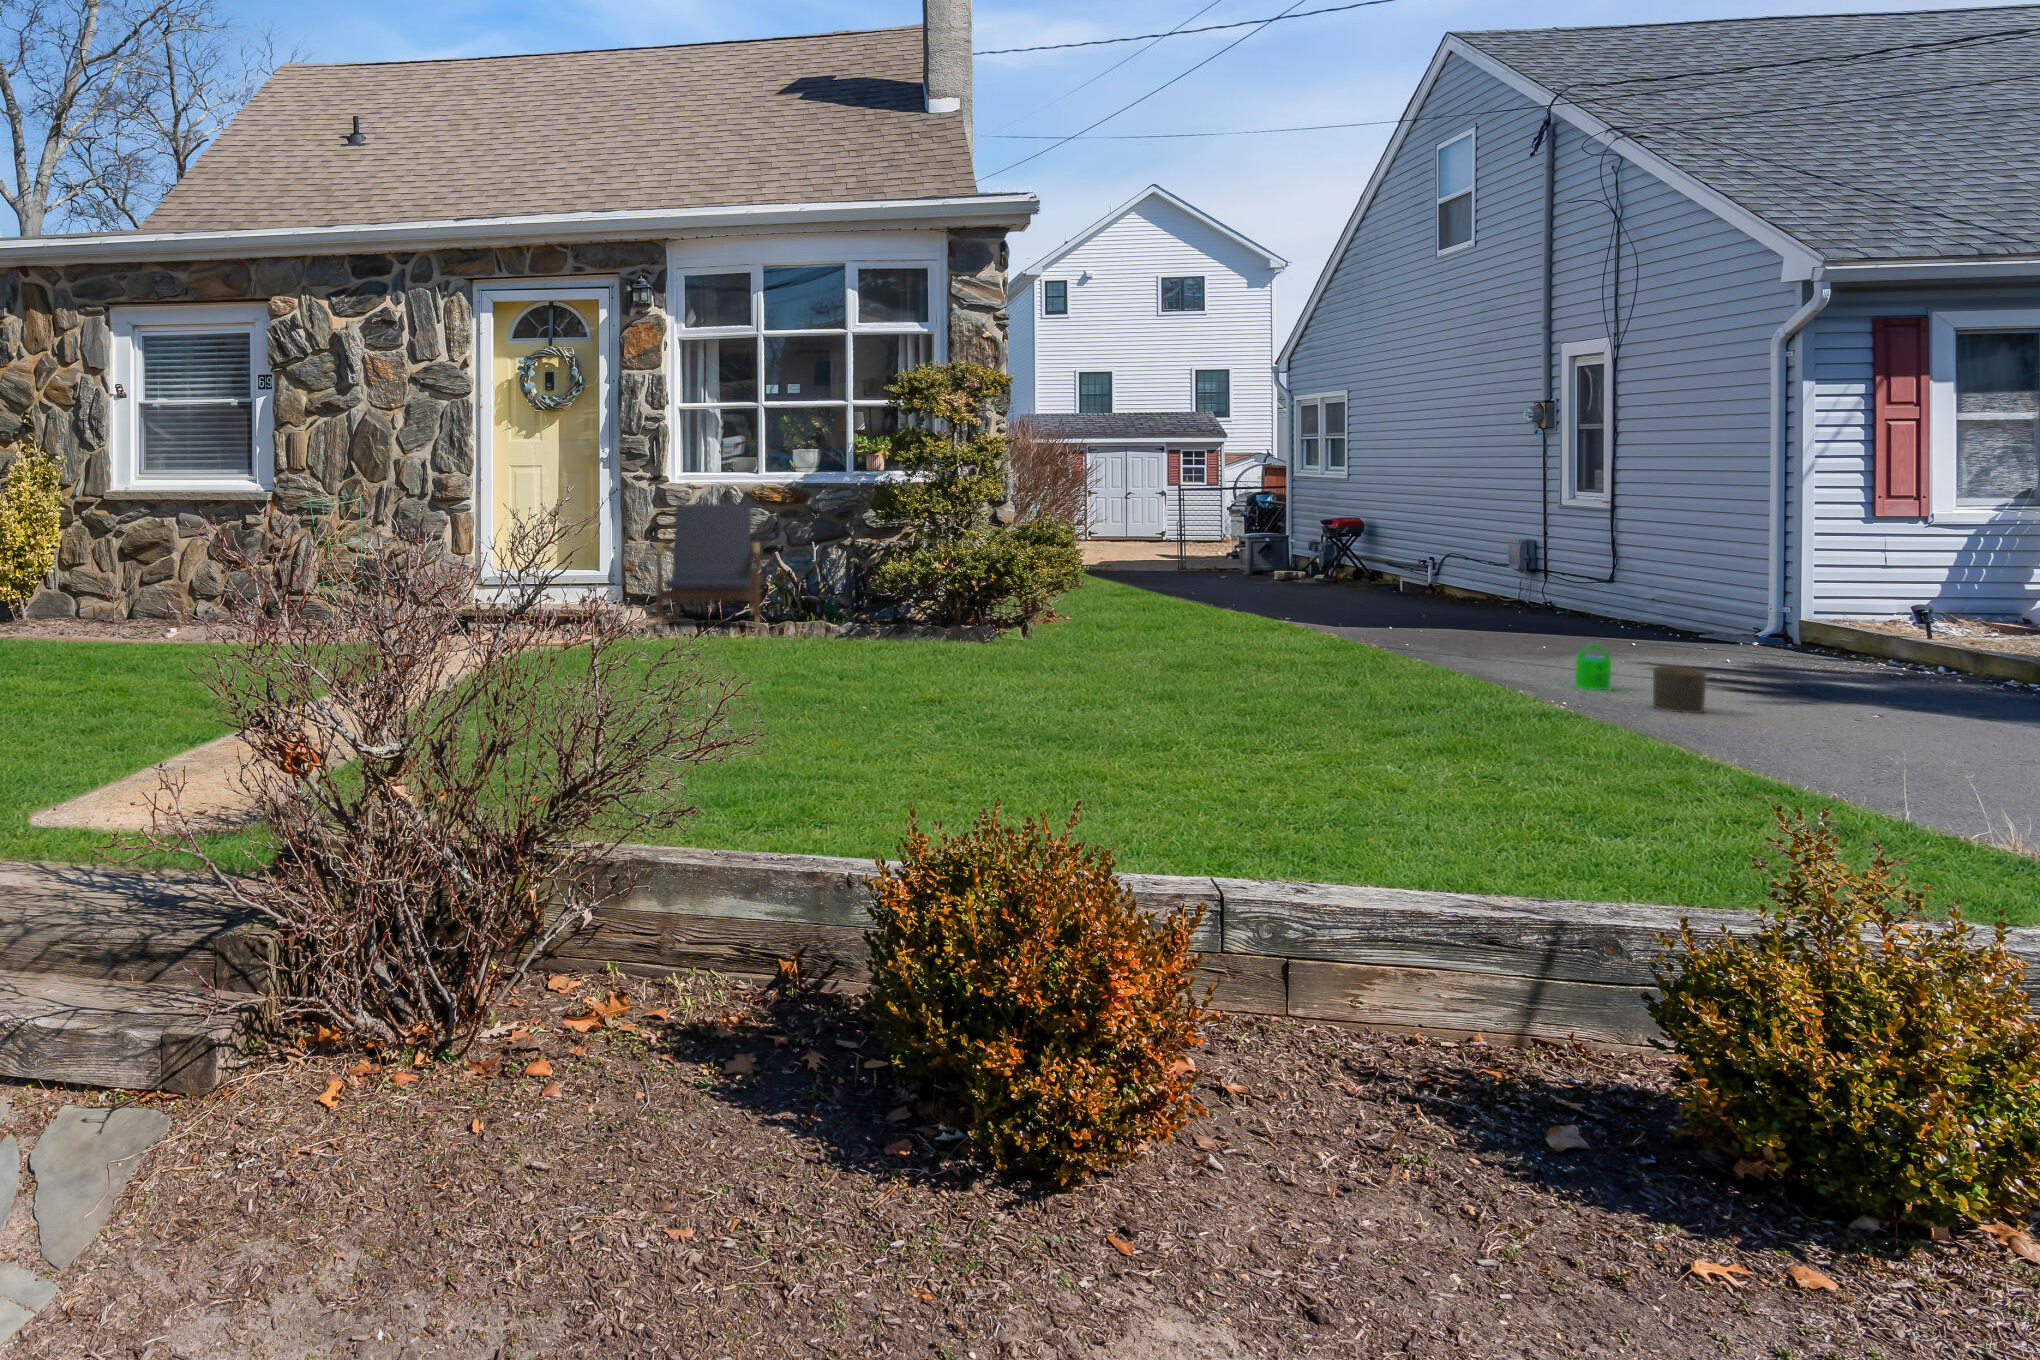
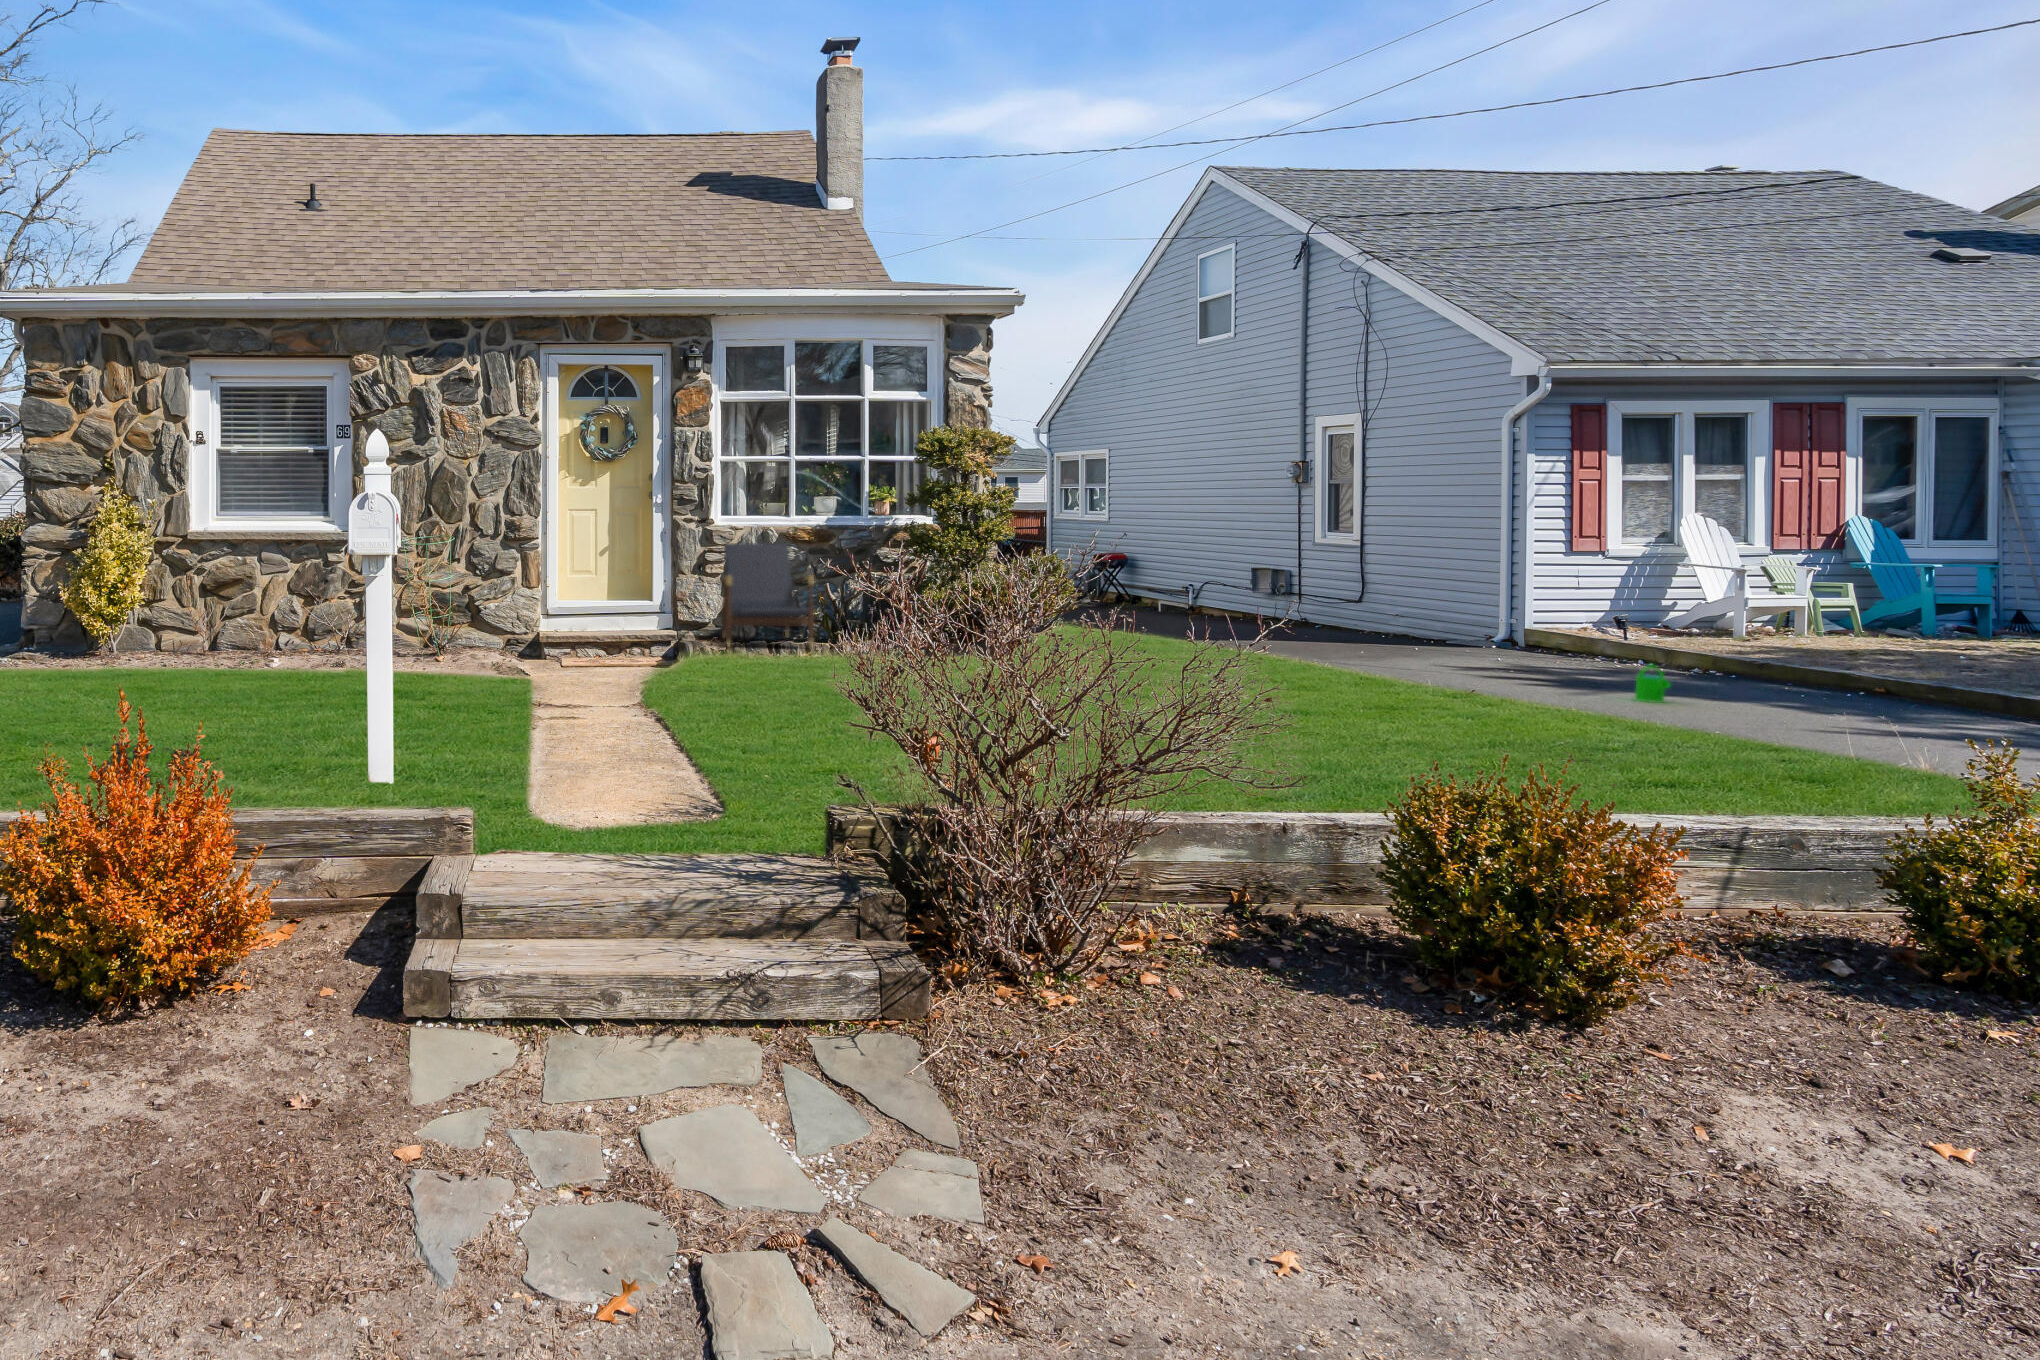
watering can: present [1574,644,1611,690] -> present [1634,664,1670,703]
planter: present [1653,666,1706,713] -> none [1518,659,1556,693]

